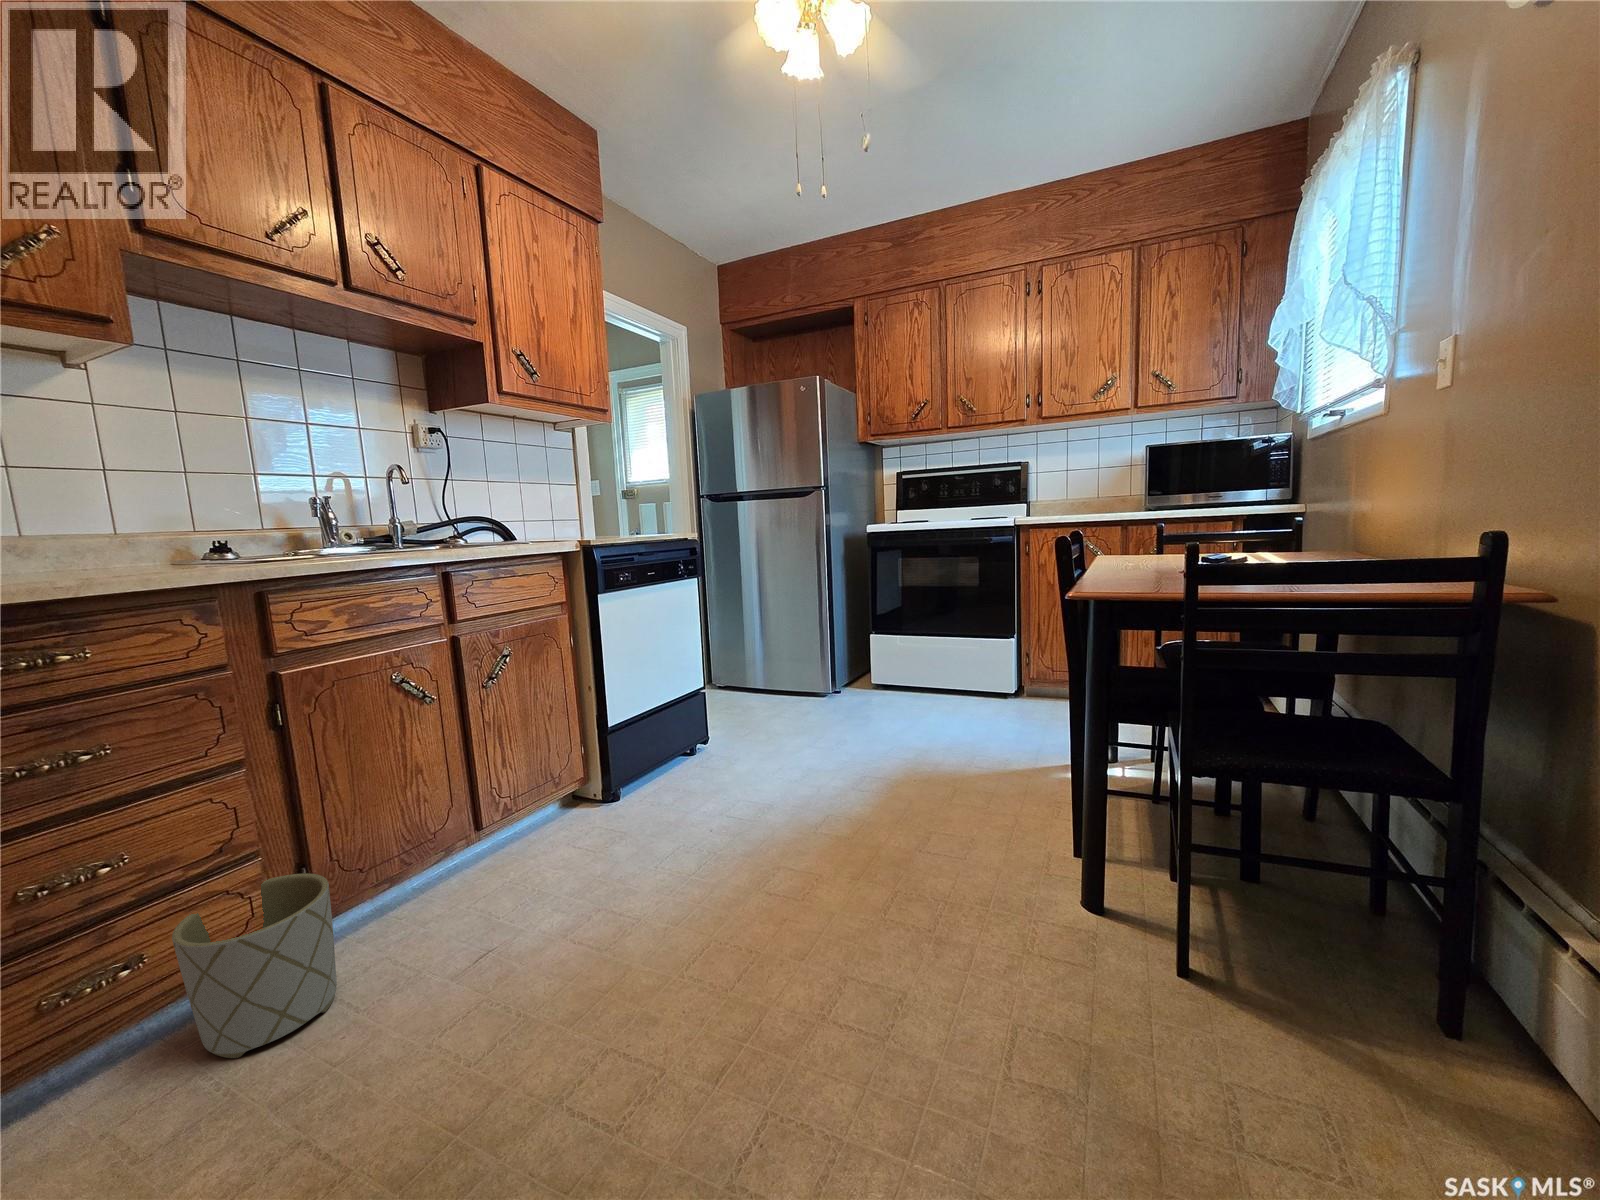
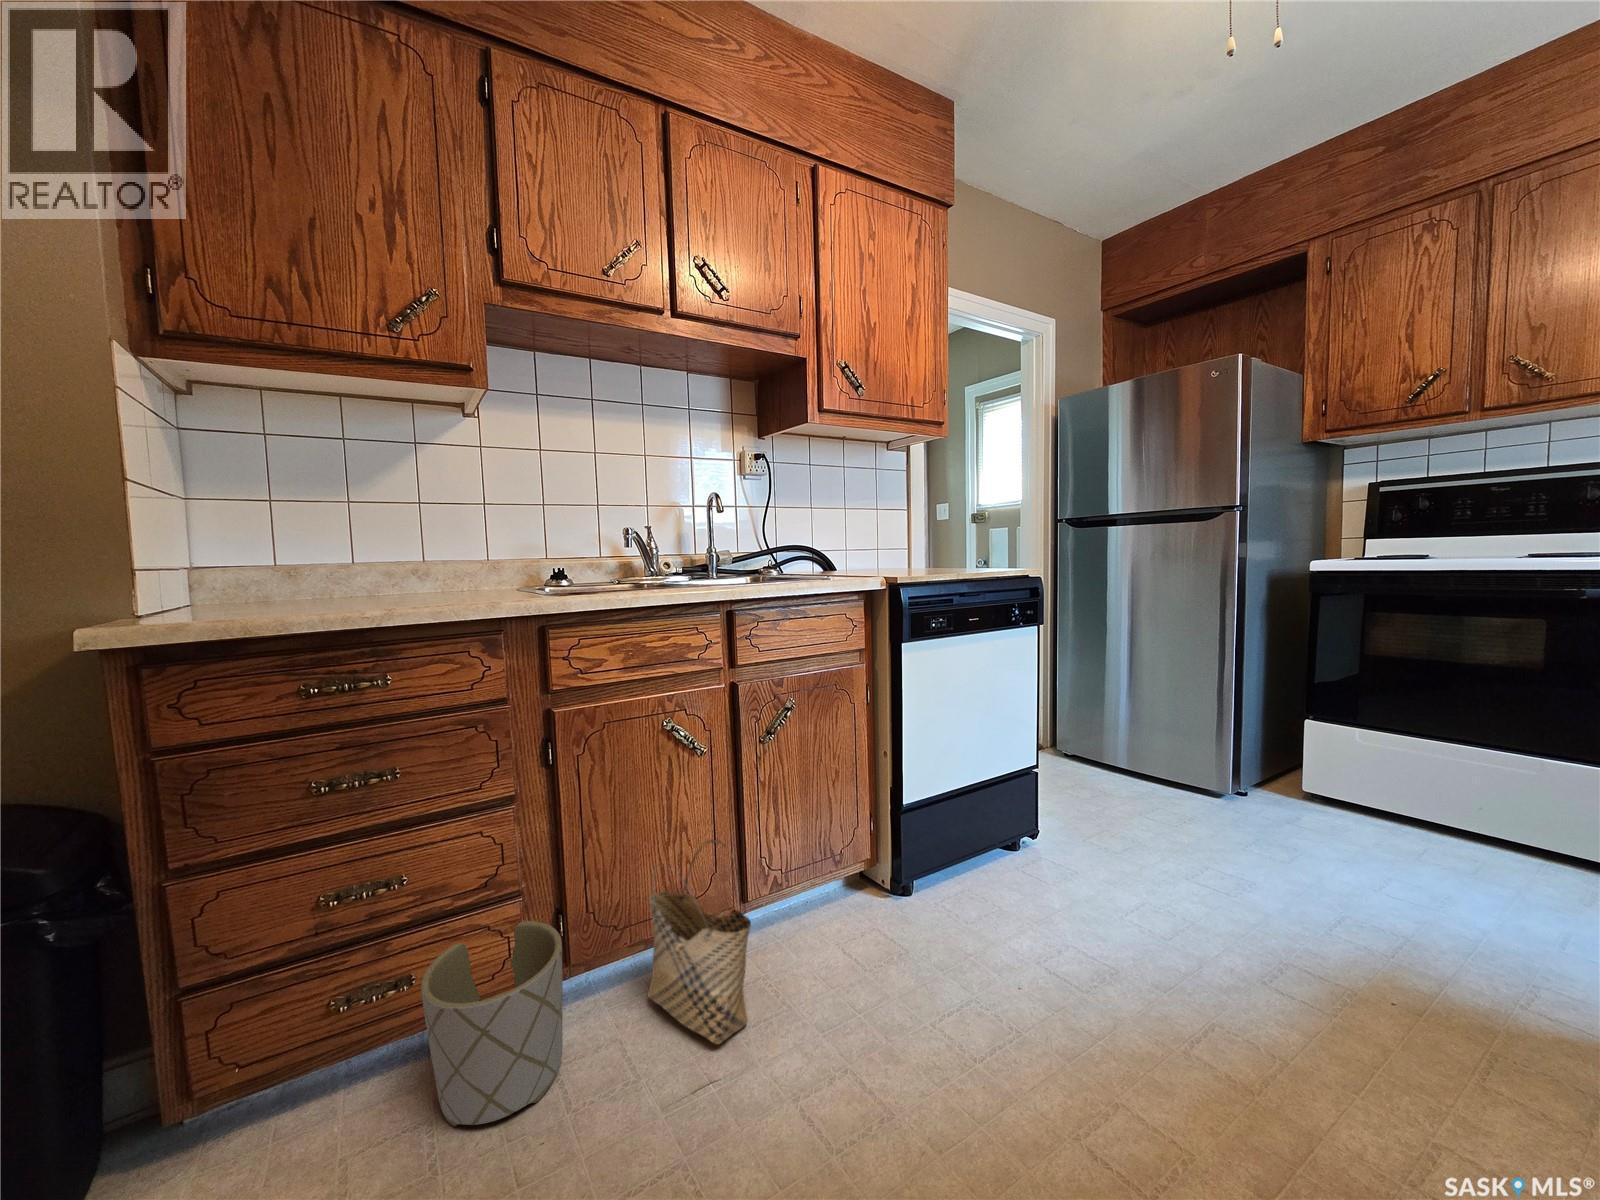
woven basket: none [396,768,510,921] -> present [648,840,751,1044]

